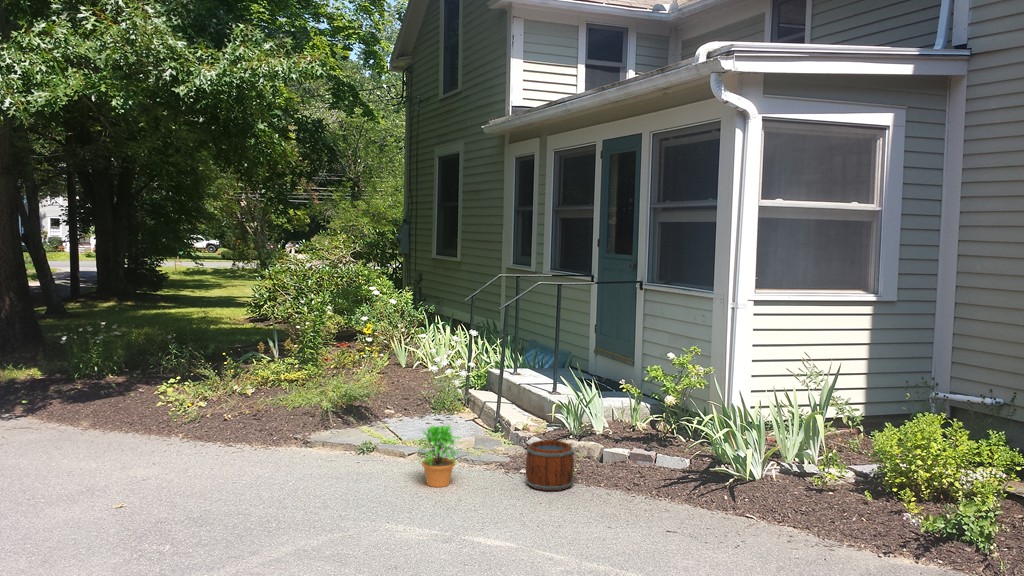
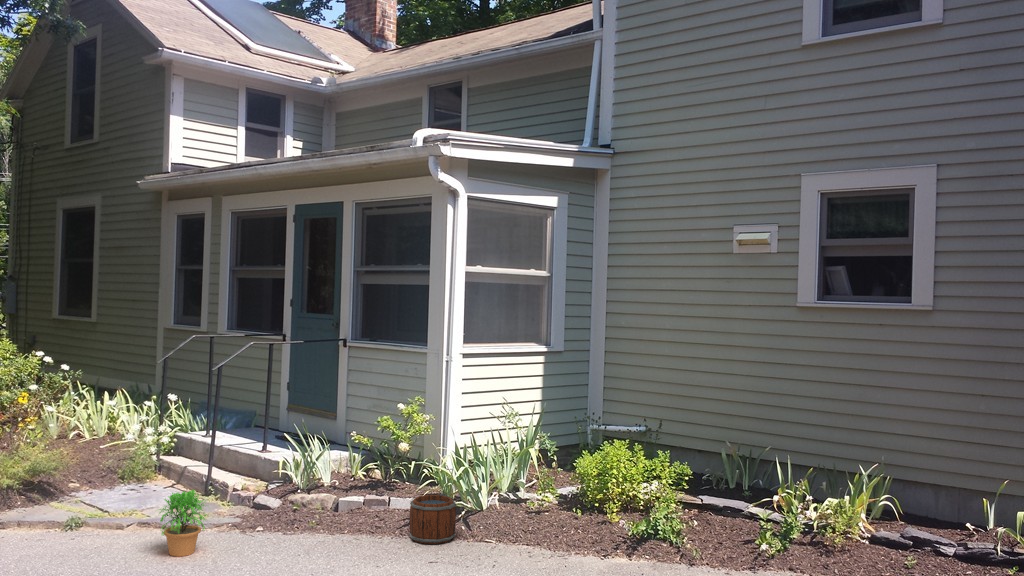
bucket: present [526,440,574,491] -> present [409,495,456,544]

